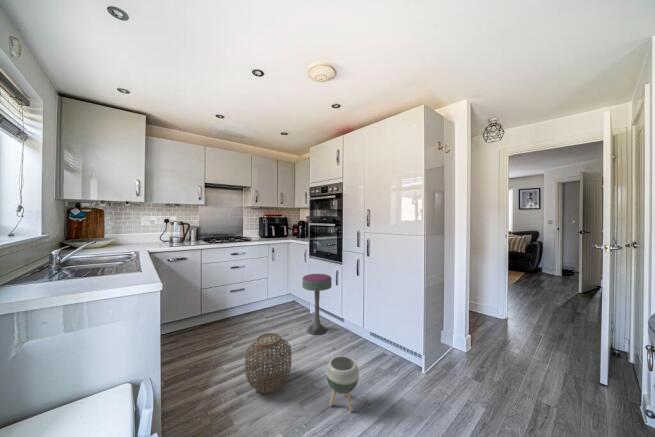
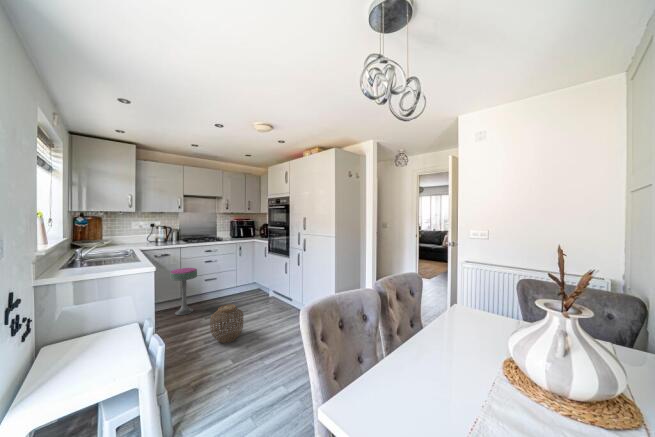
bar stool: present [302,274,332,335] -> present [170,268,197,315]
planter: present [326,356,359,412] -> none [263,316,285,350]

